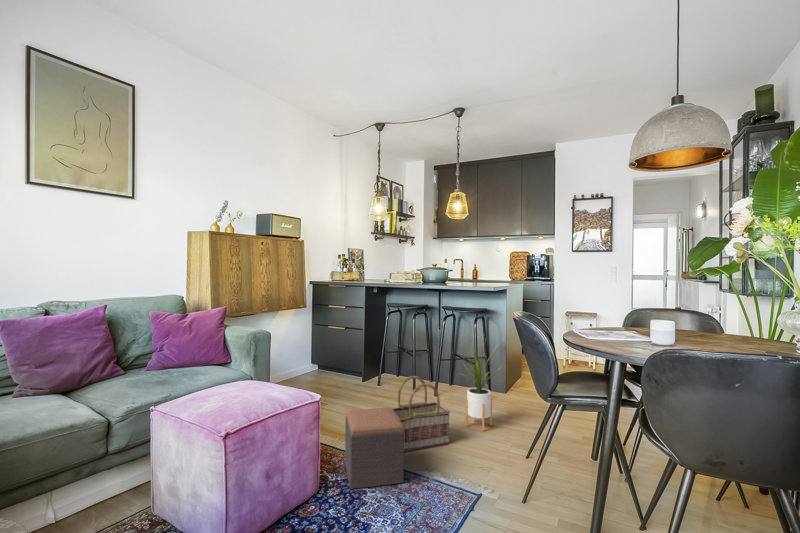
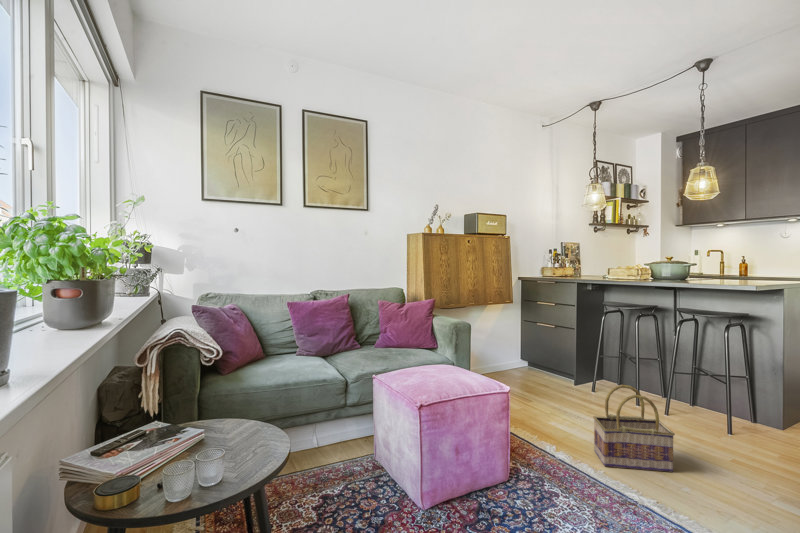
house plant: present [461,340,499,431] -> none [687,344,768,469]
footstool: present [345,407,404,489] -> none [540,409,604,498]

